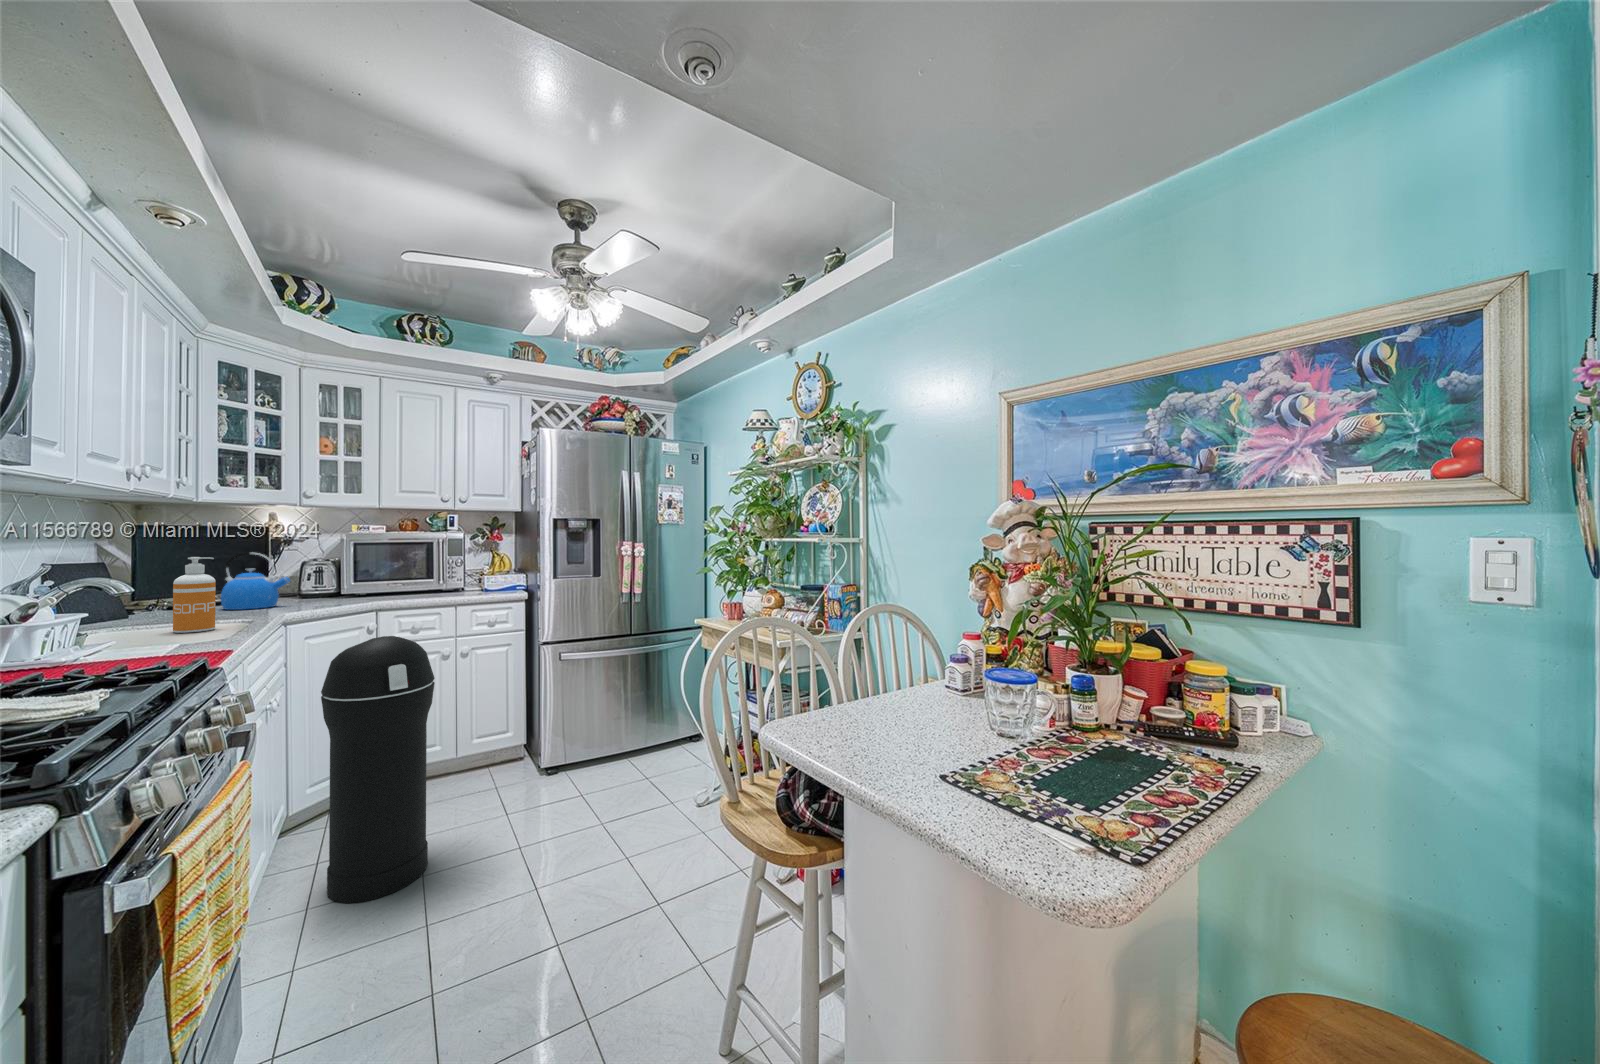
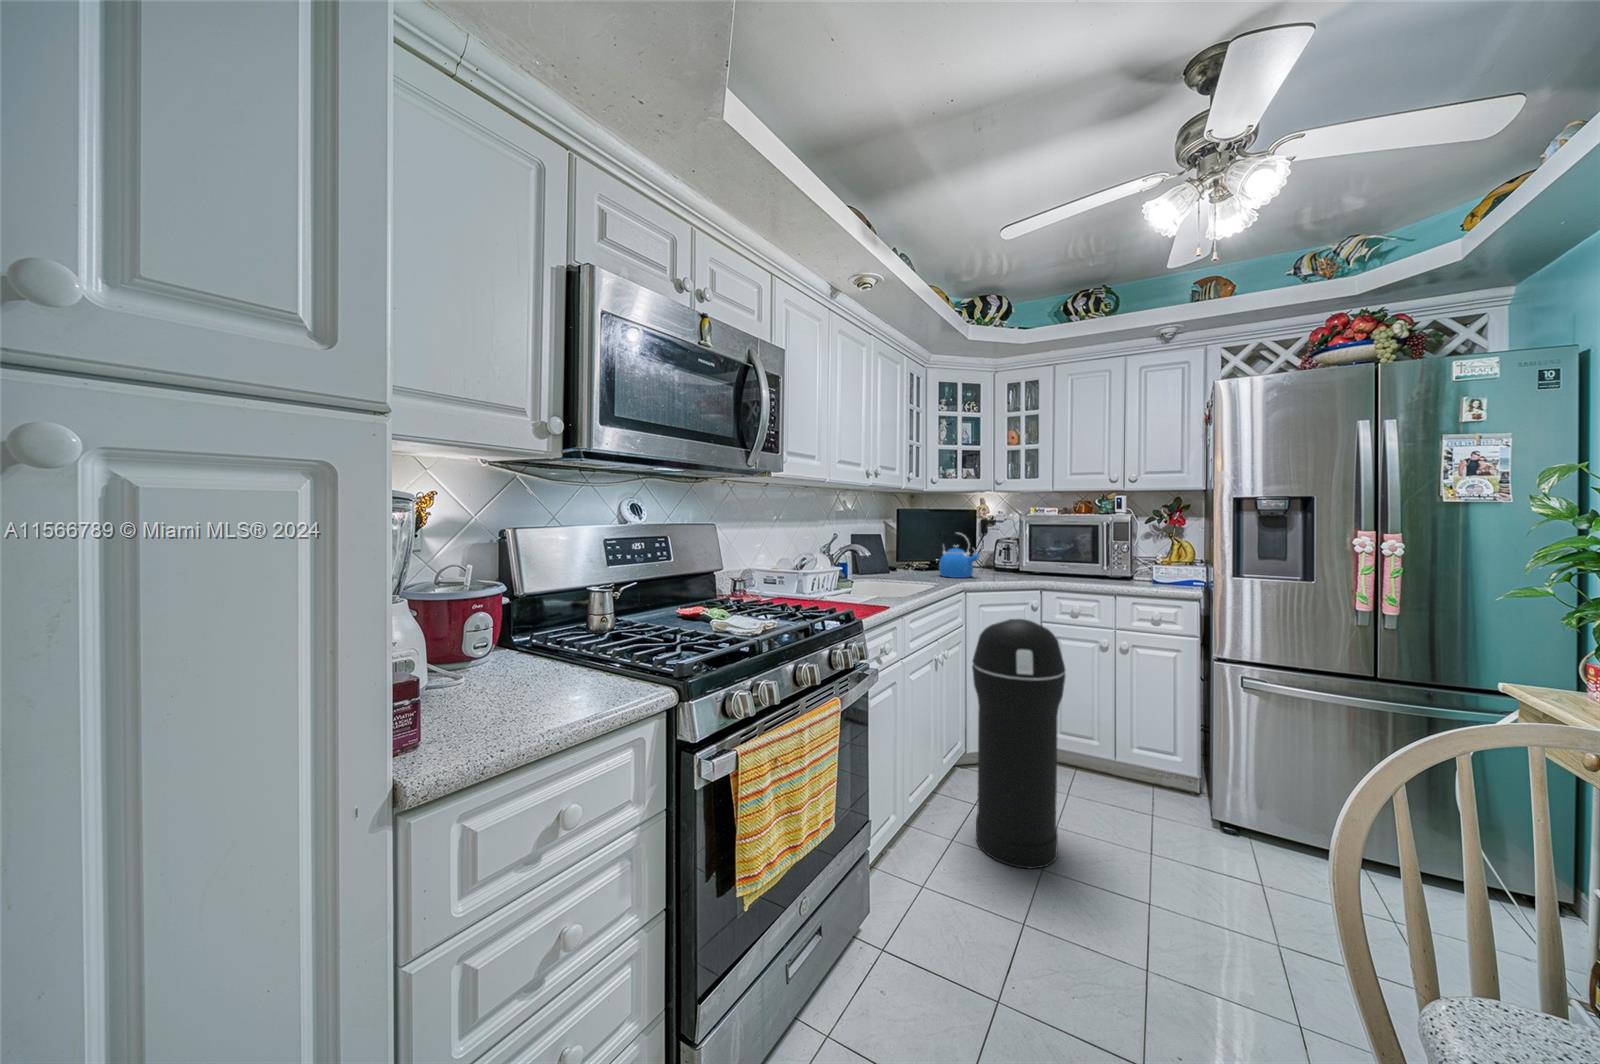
soap dispenser: present [173,557,216,633] -> none [895,536,917,592]

